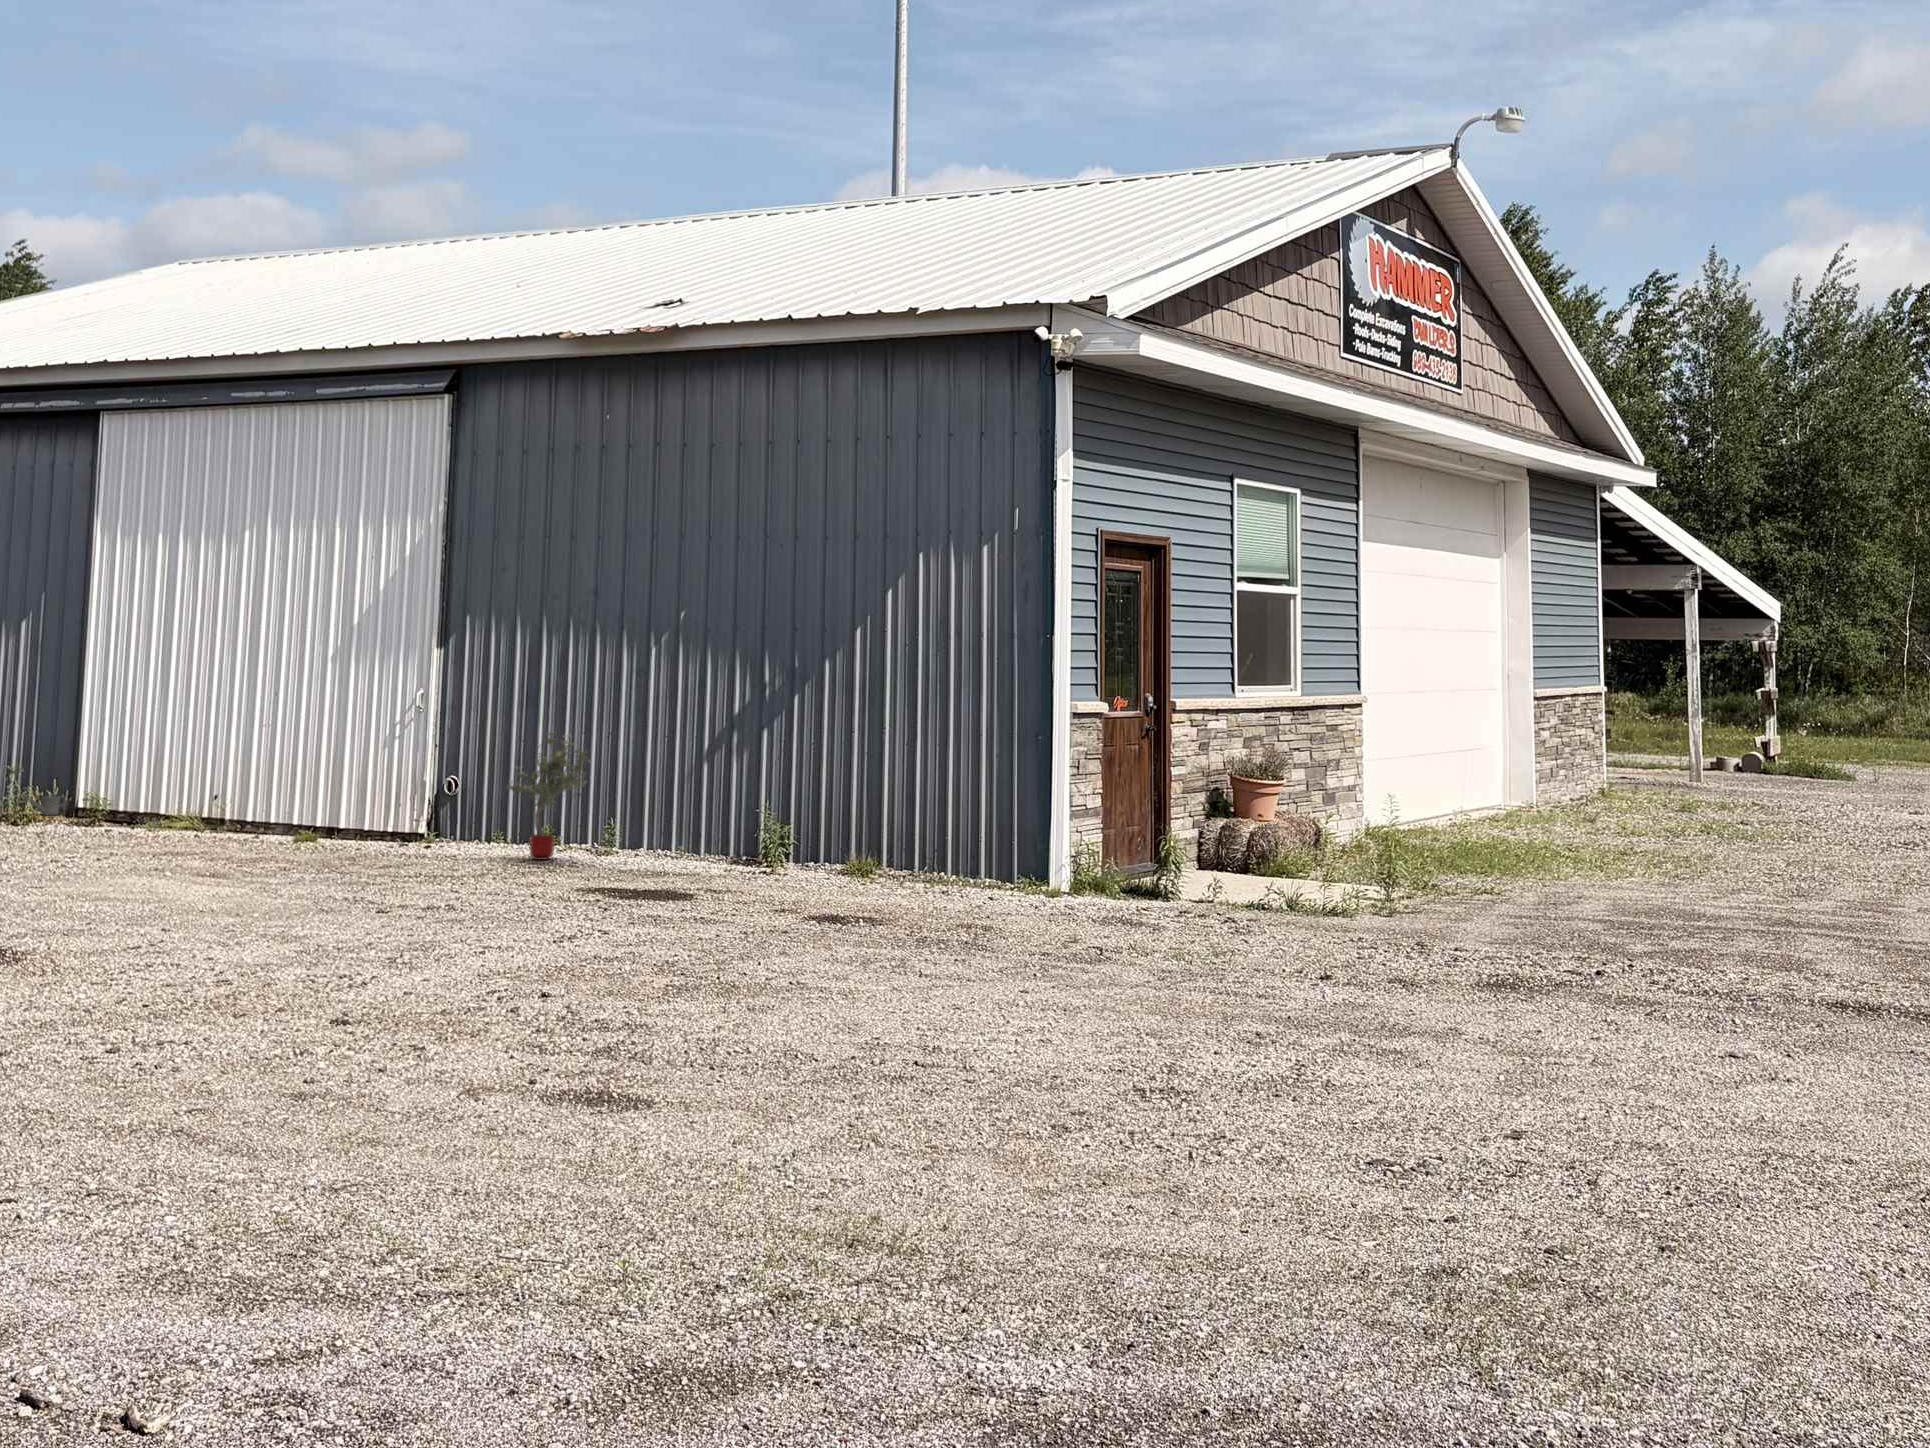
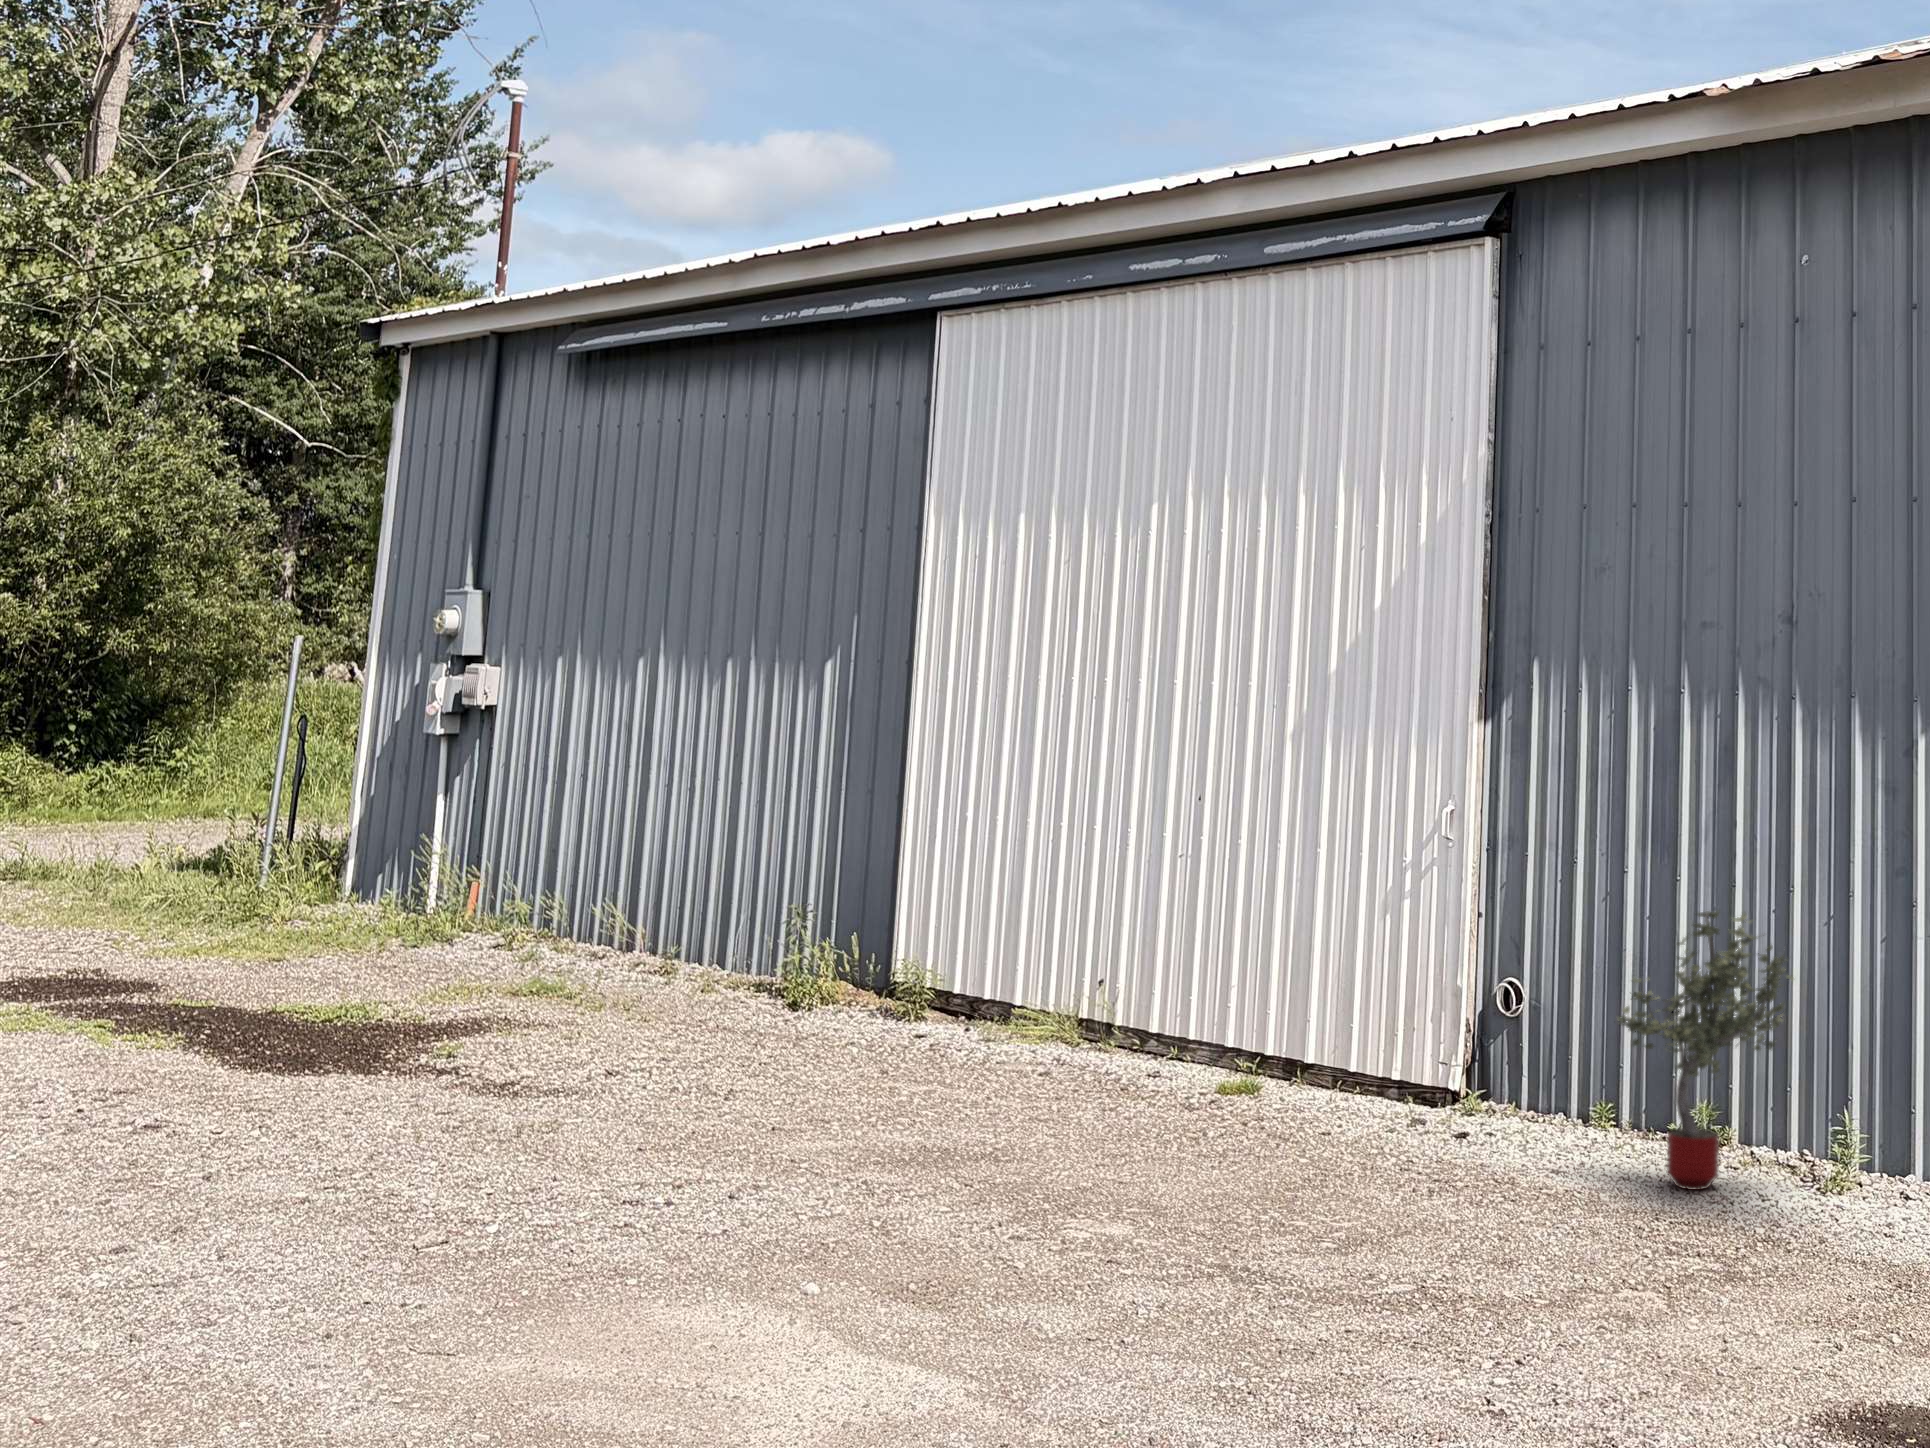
watering can: present [24,796,66,815] -> none [804,960,880,996]

